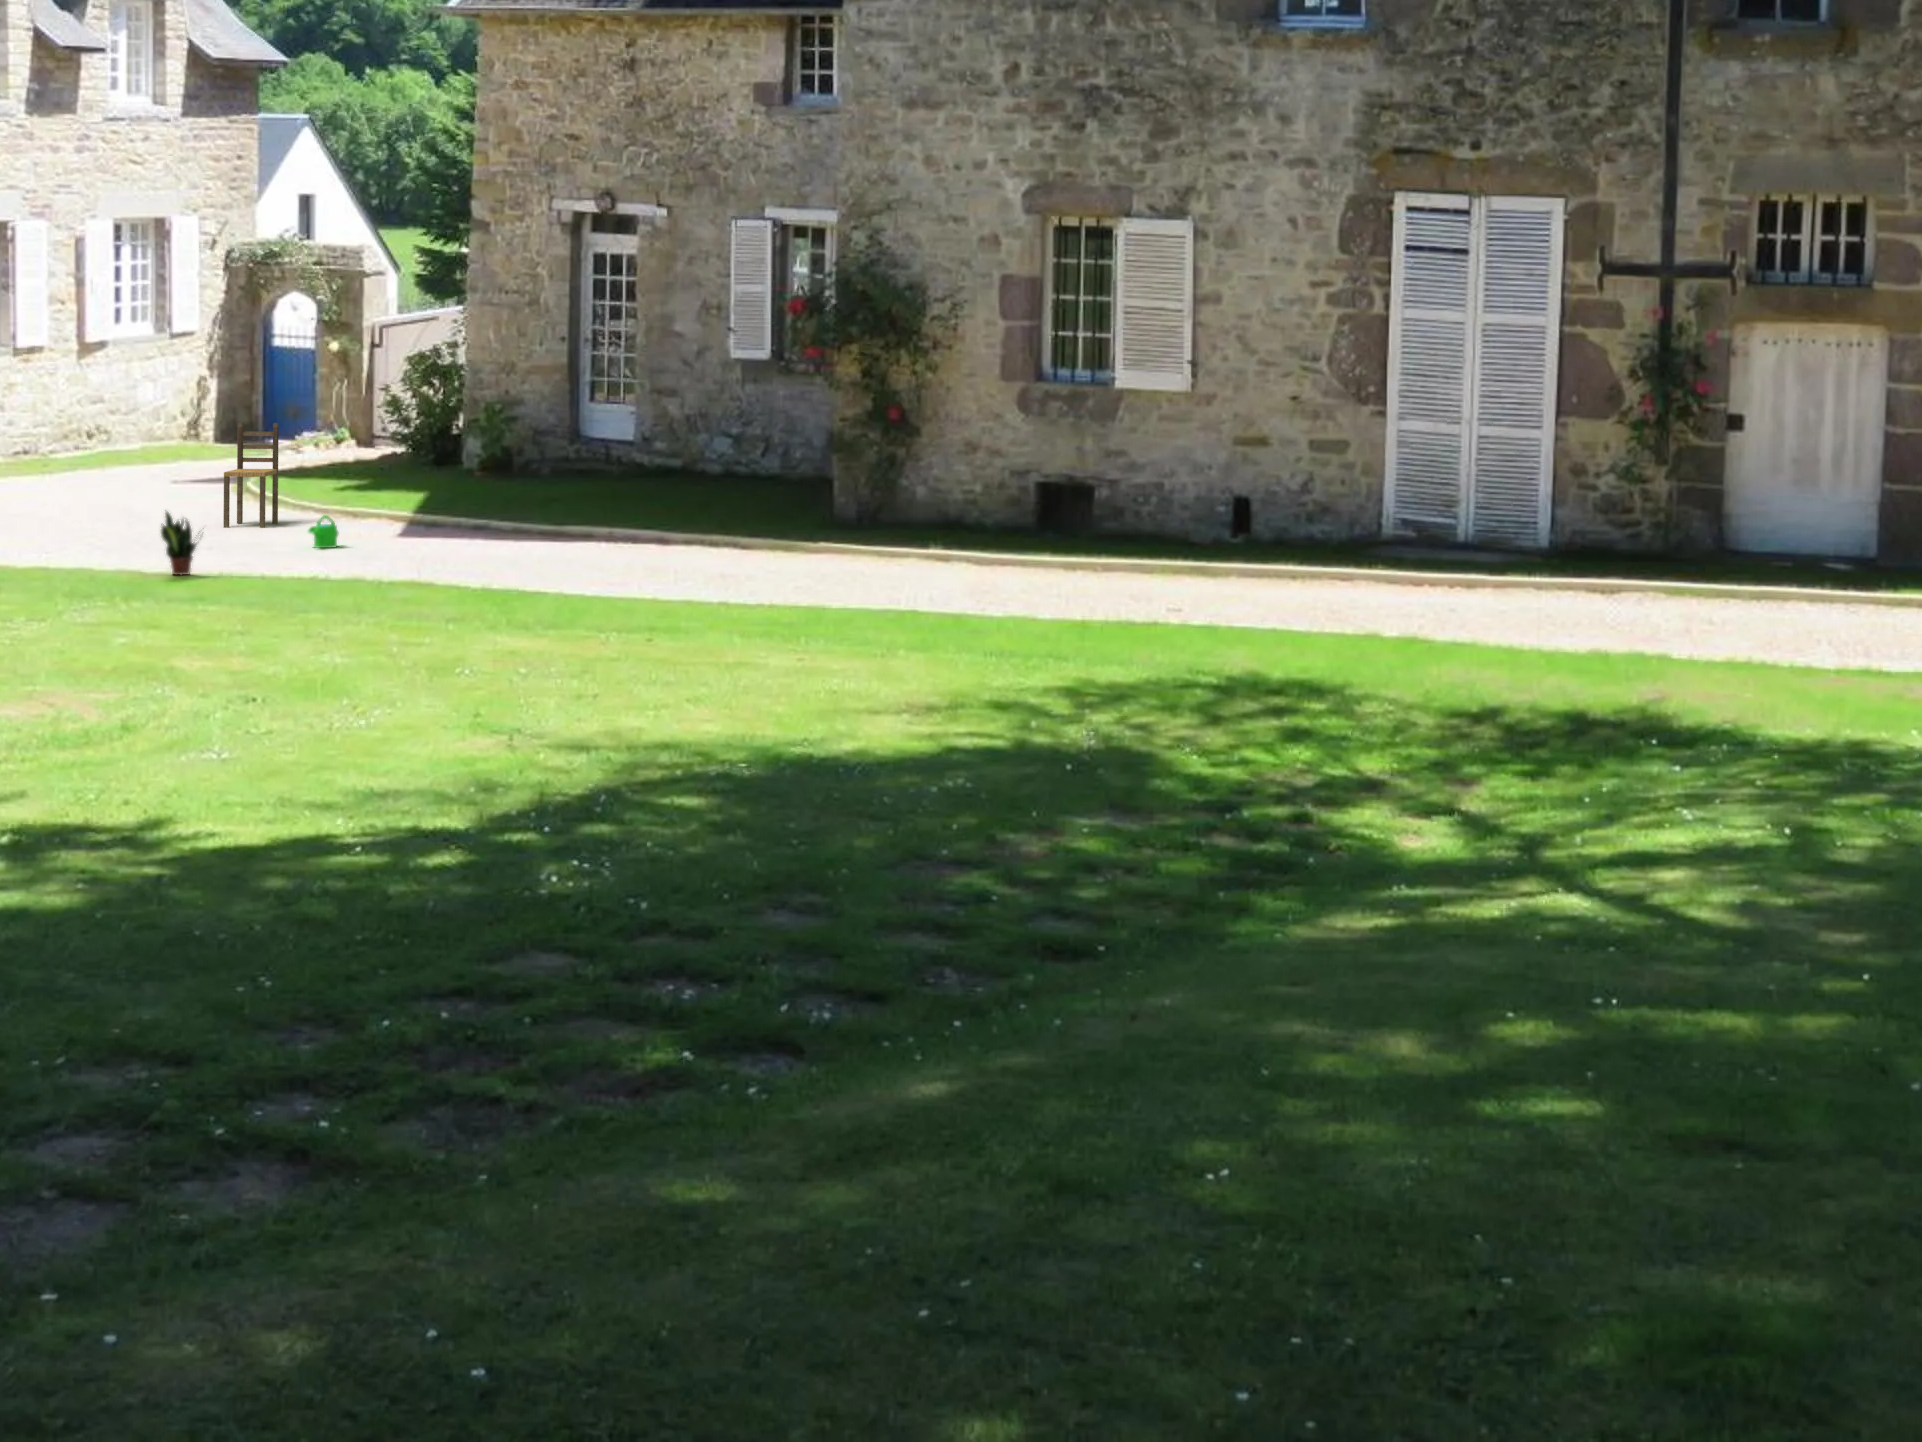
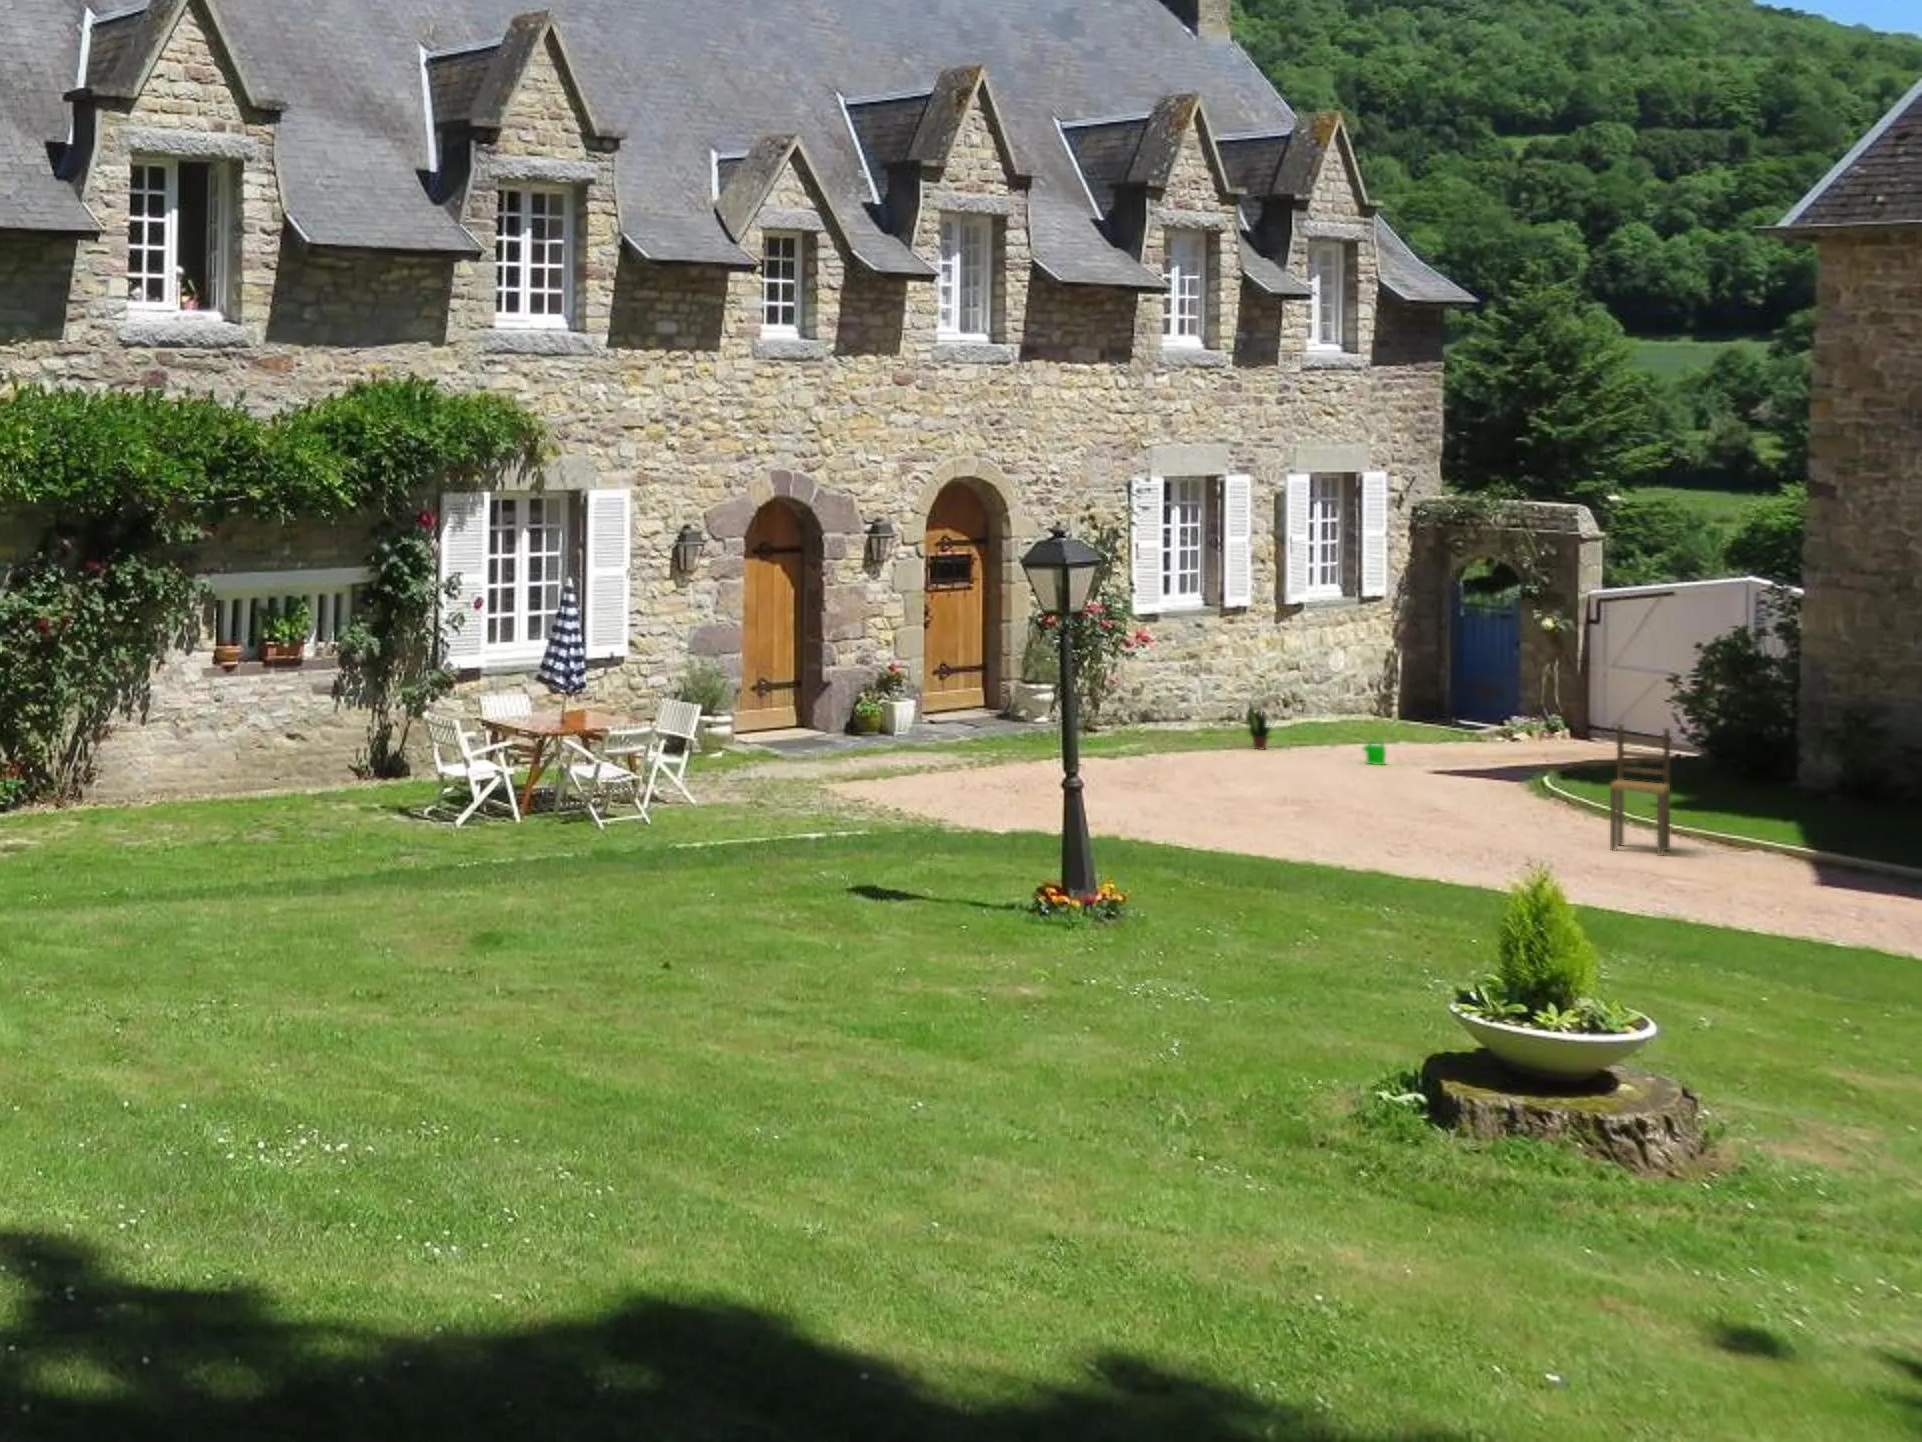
potted plant: present [161,512,204,575] -> present [1246,704,1270,749]
watering can: present [309,515,339,548] -> present [1363,738,1385,765]

